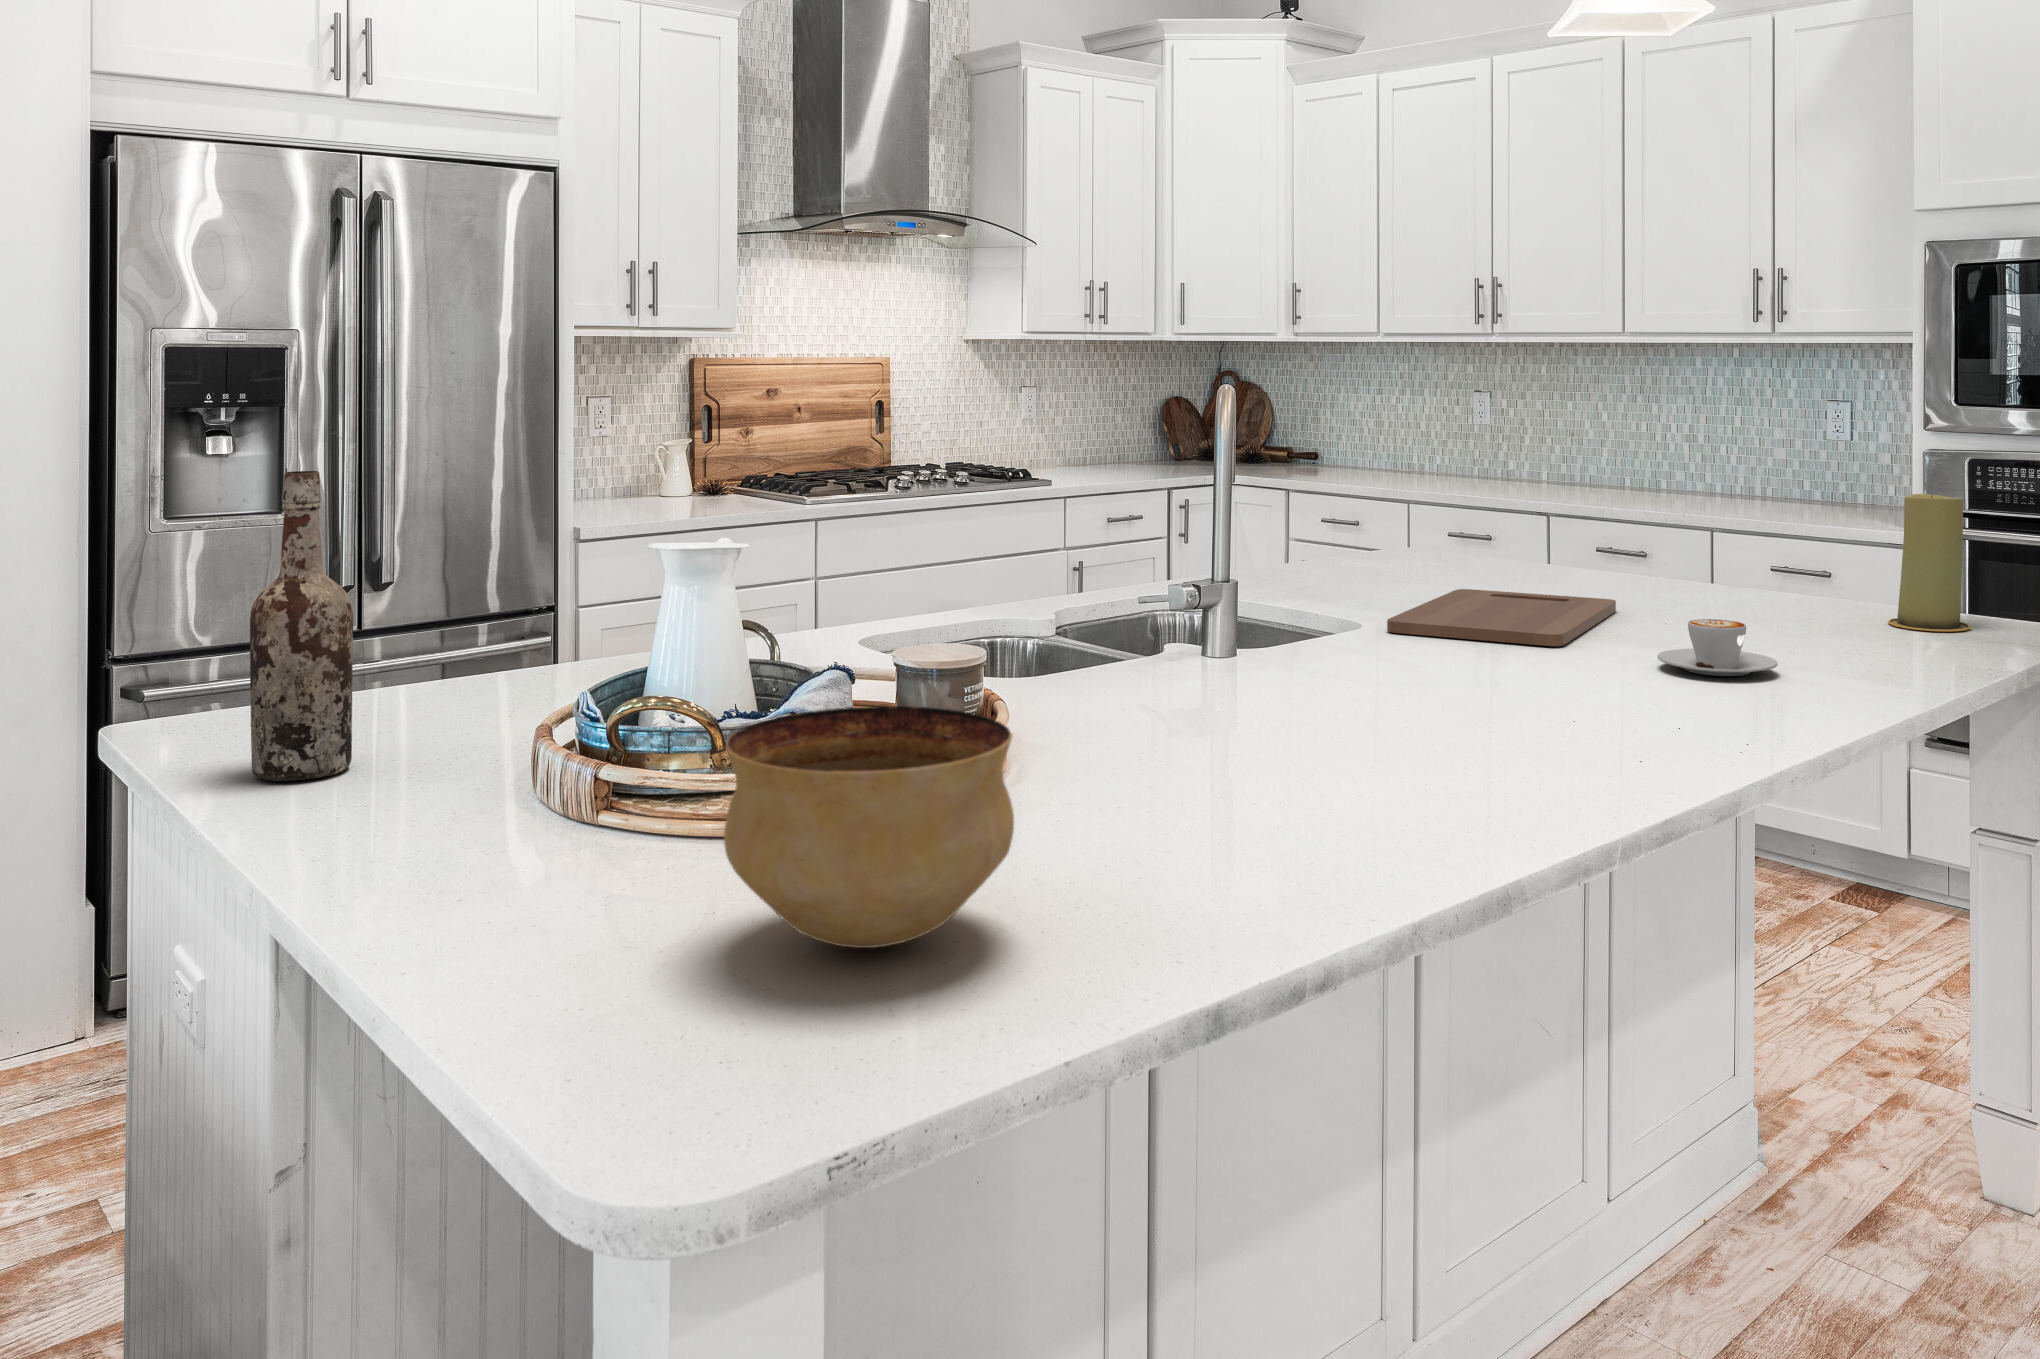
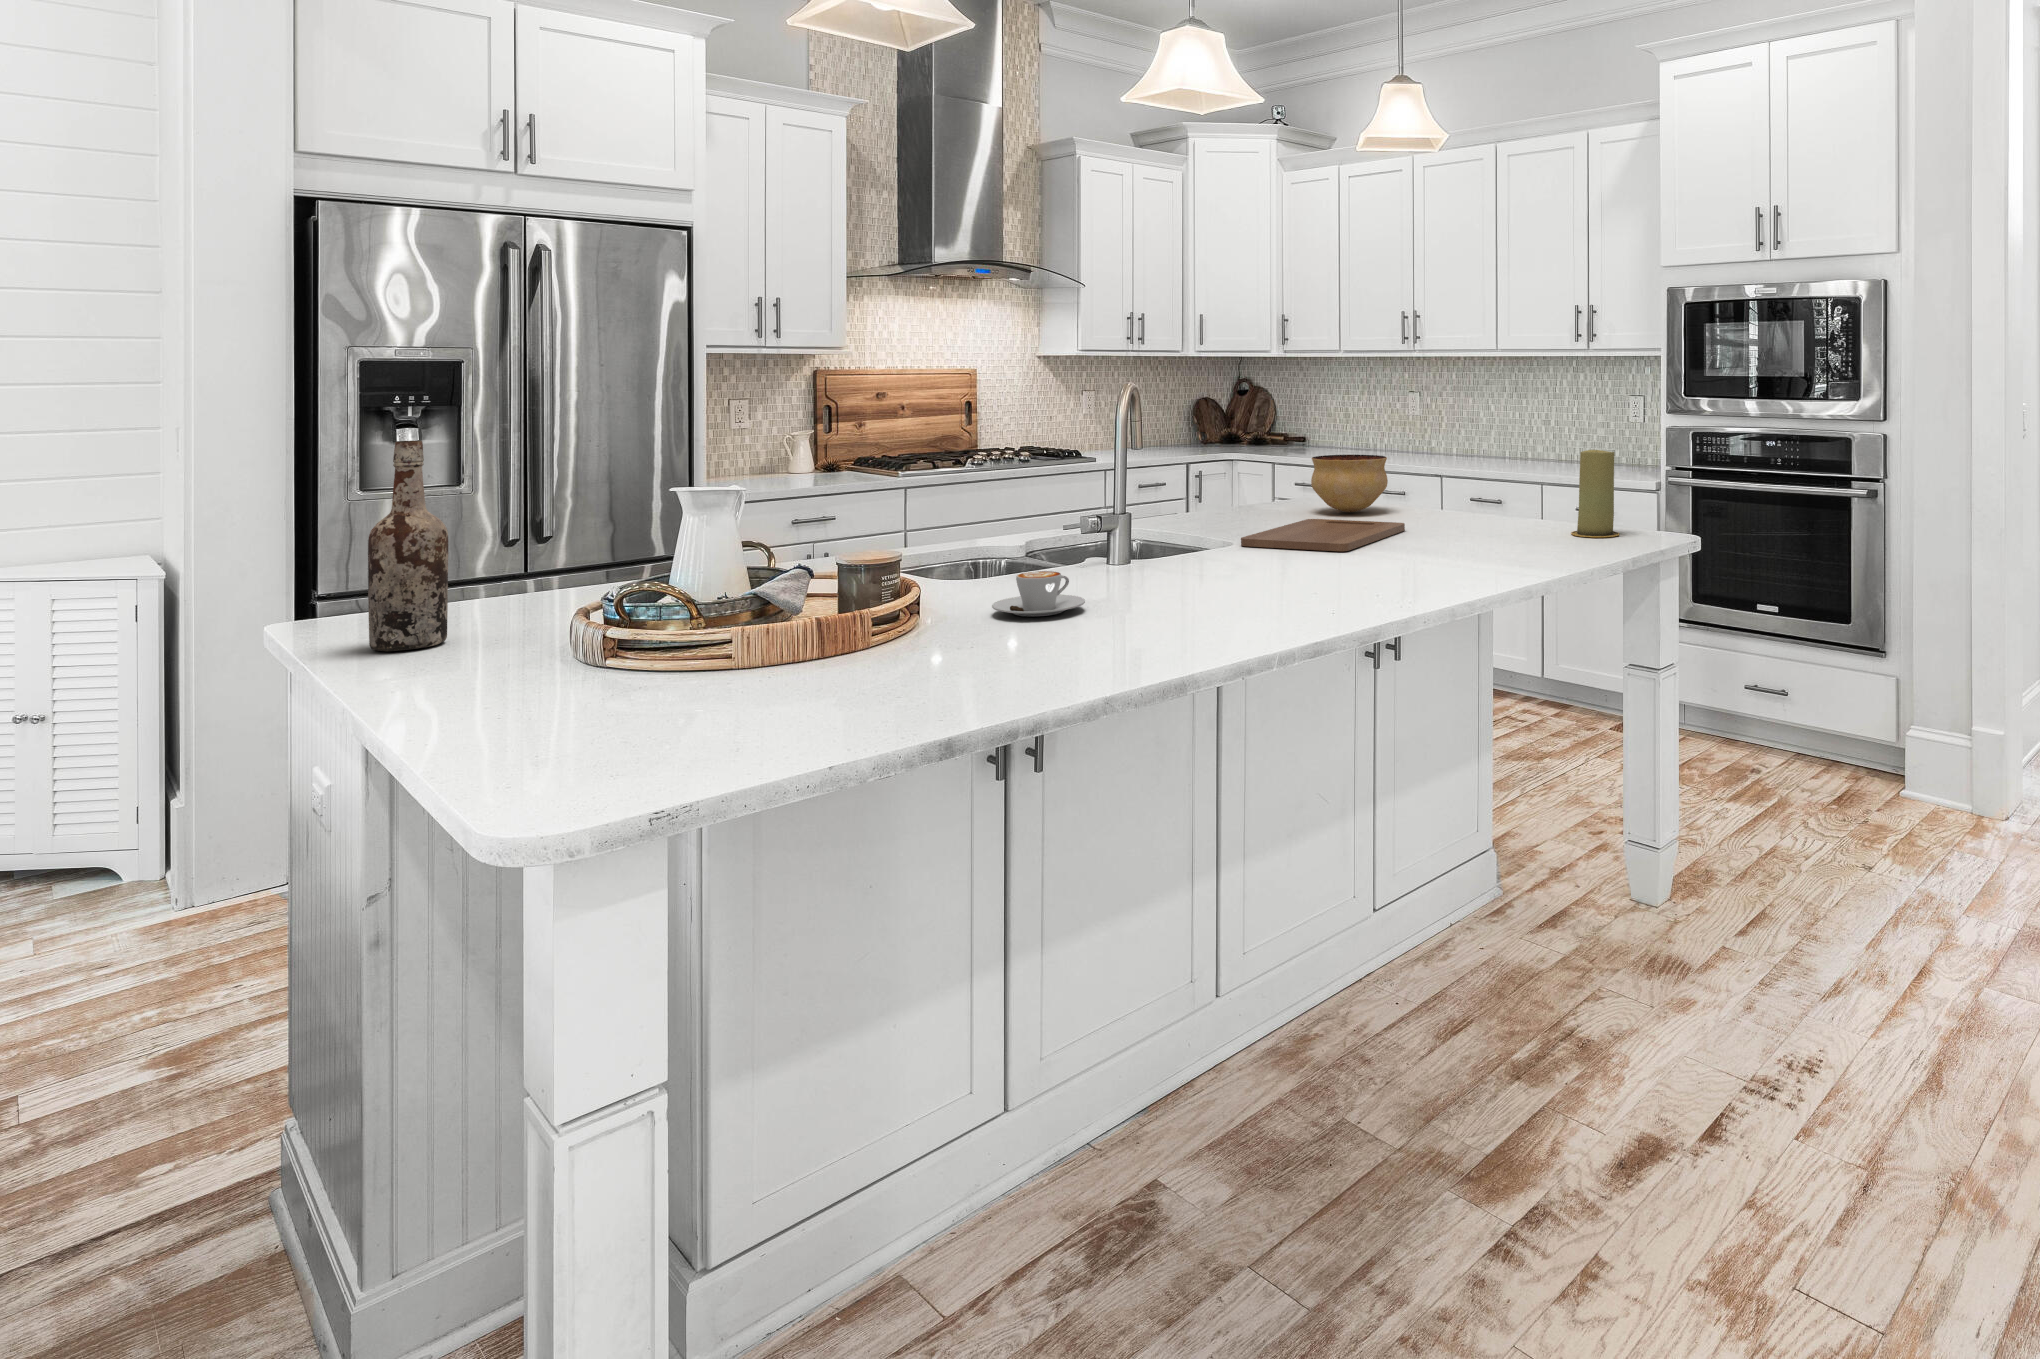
coffee cup: present [1657,619,1778,676] -> present [992,571,1085,616]
bowl: present [724,706,1014,948] -> present [1311,455,1388,512]

